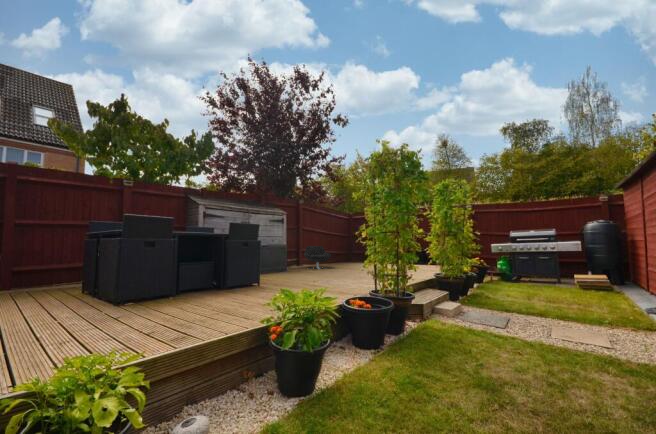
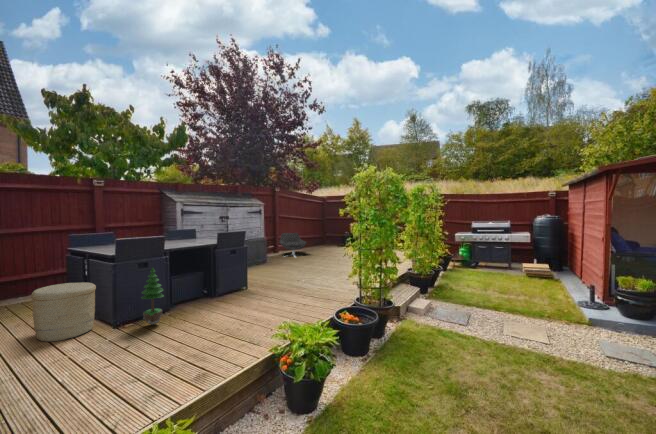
potted tree: none [144,245,168,306] -> present [141,268,164,325]
woven basket: none [40,260,104,313] -> present [31,282,96,342]

